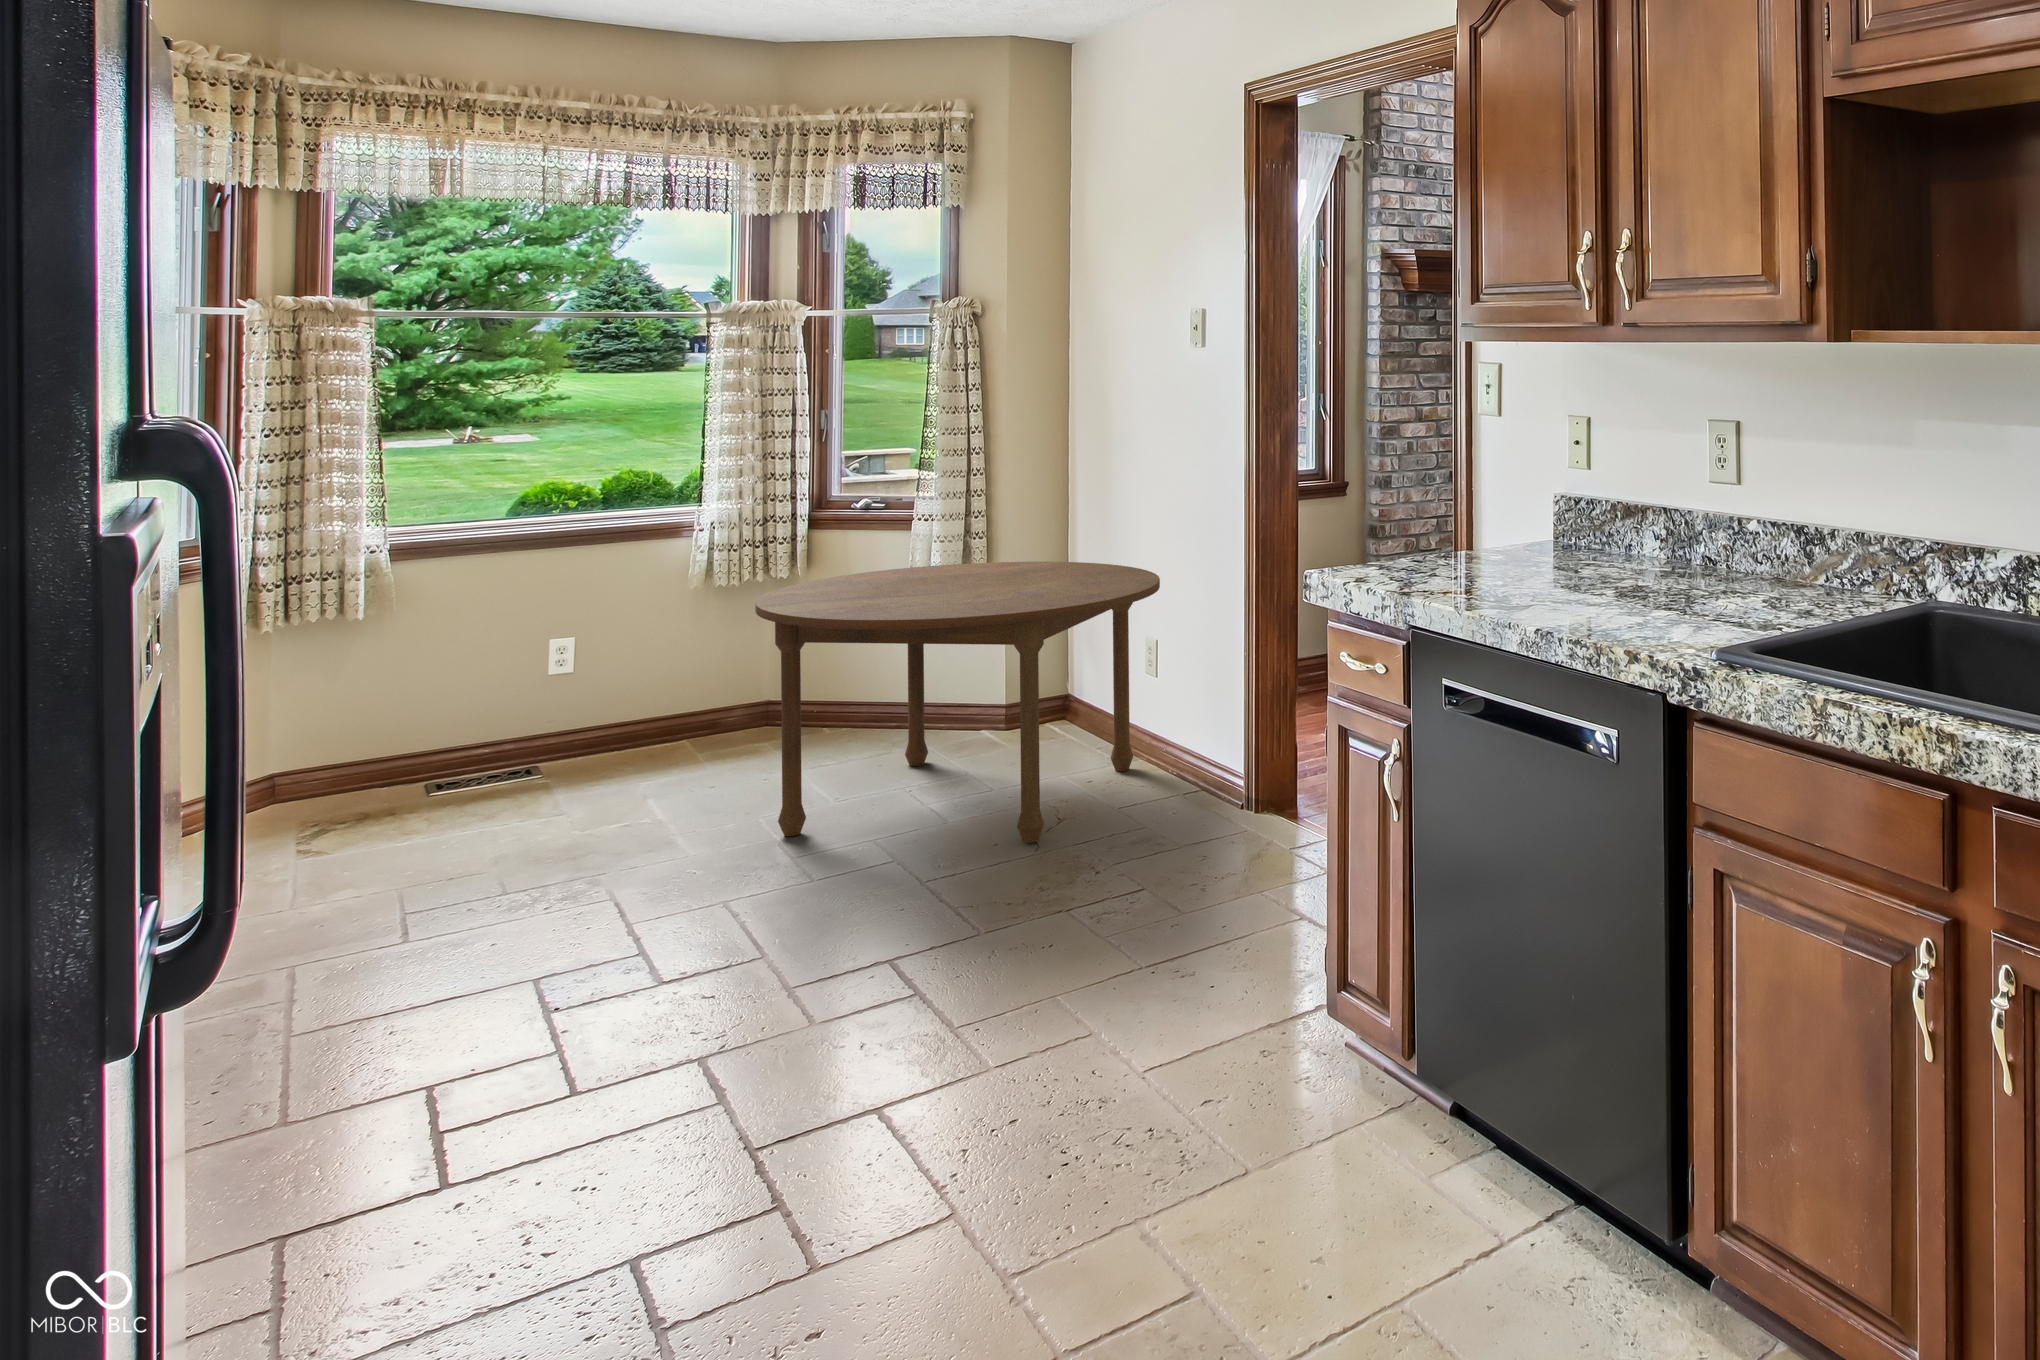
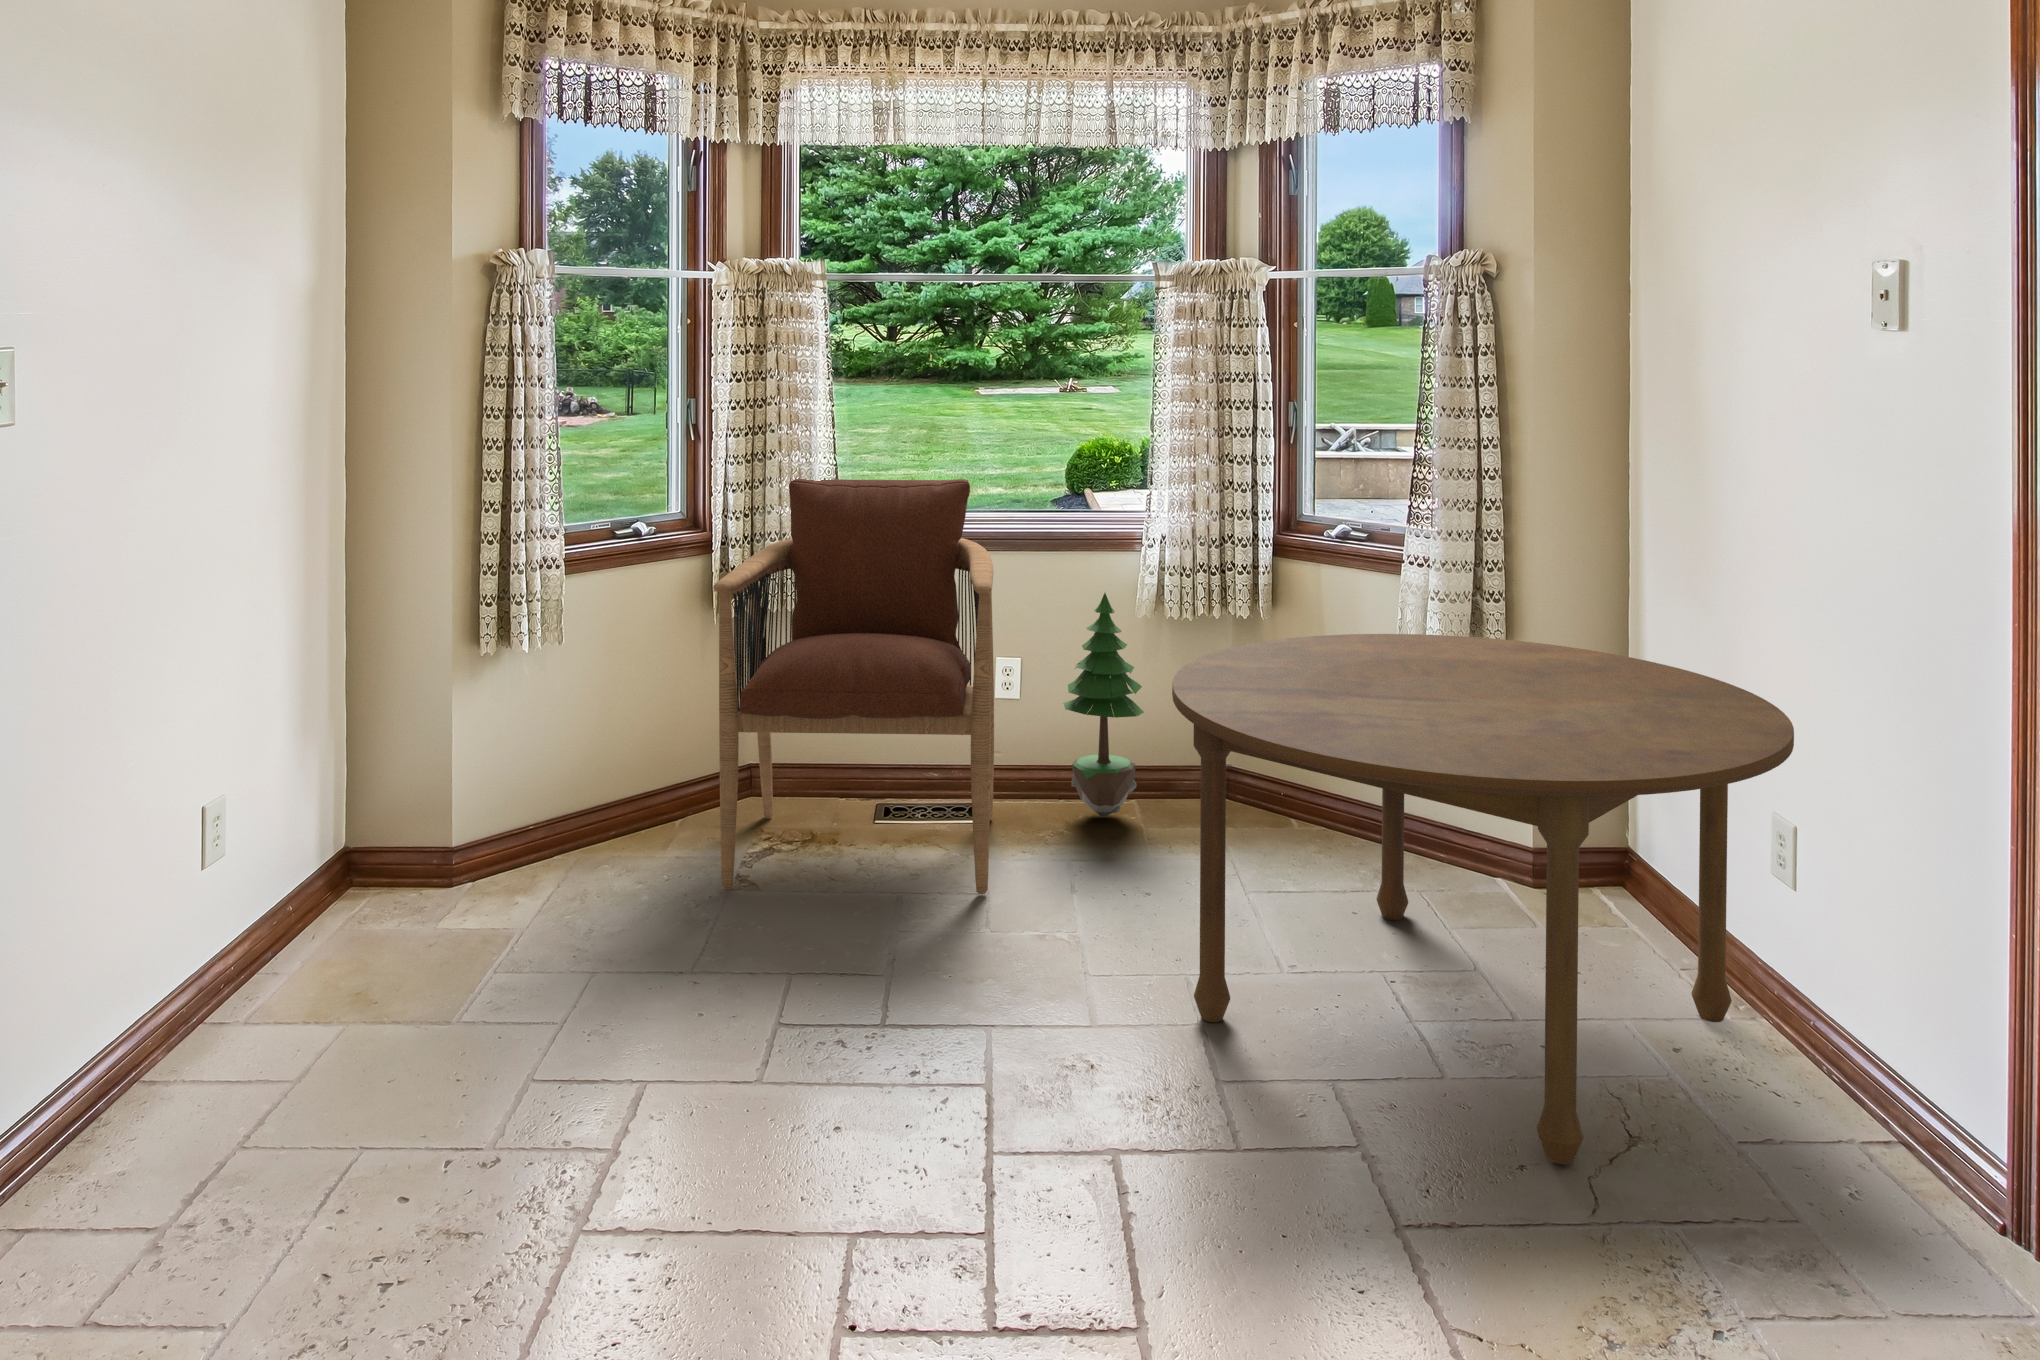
armchair: none [291,485,581,856] -> present [713,478,994,894]
potted tree: none [628,569,704,753] -> present [1063,593,1144,817]

